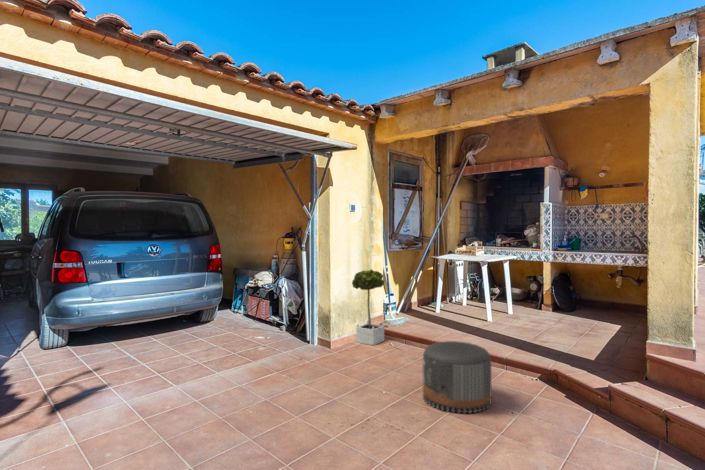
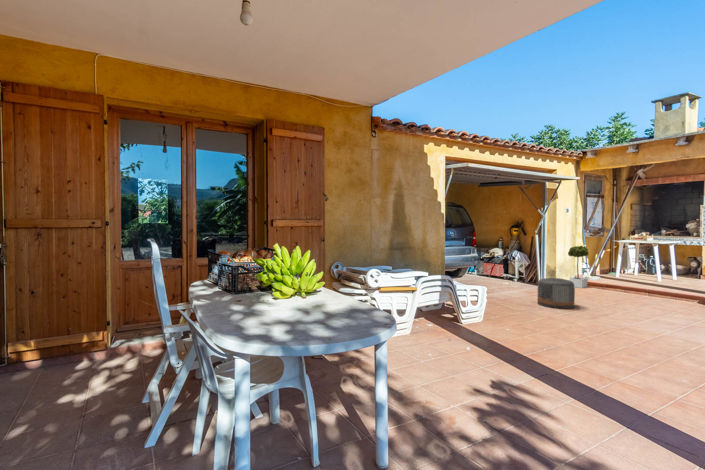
pouf: present [422,341,492,413] -> present [537,278,575,308]

